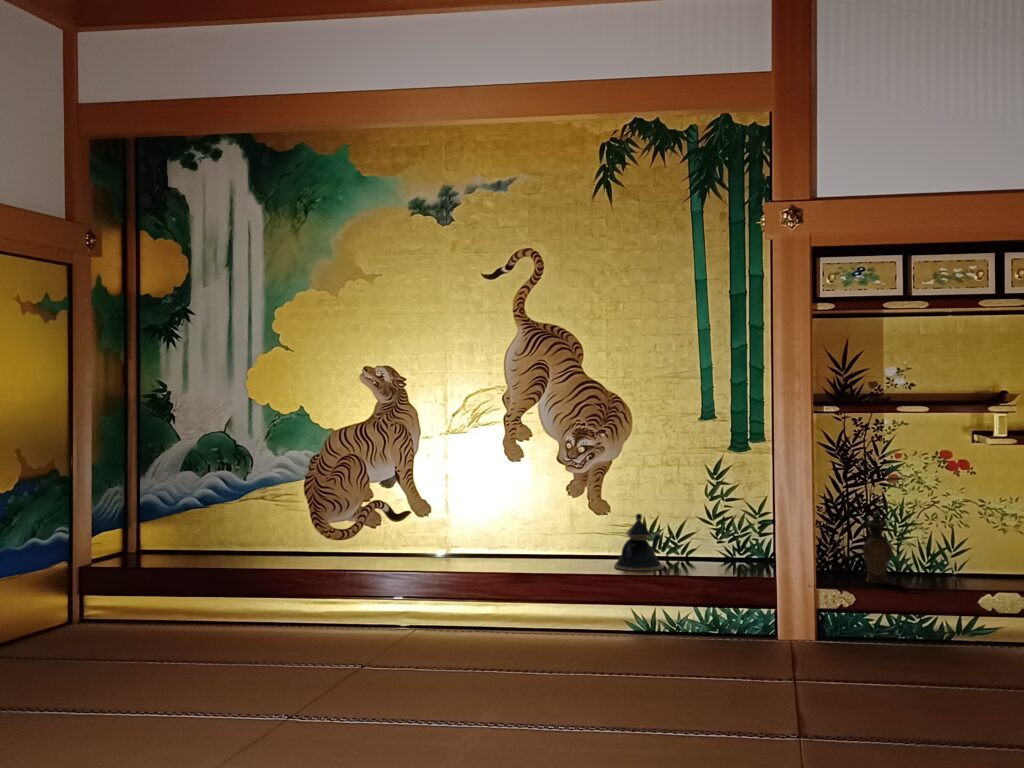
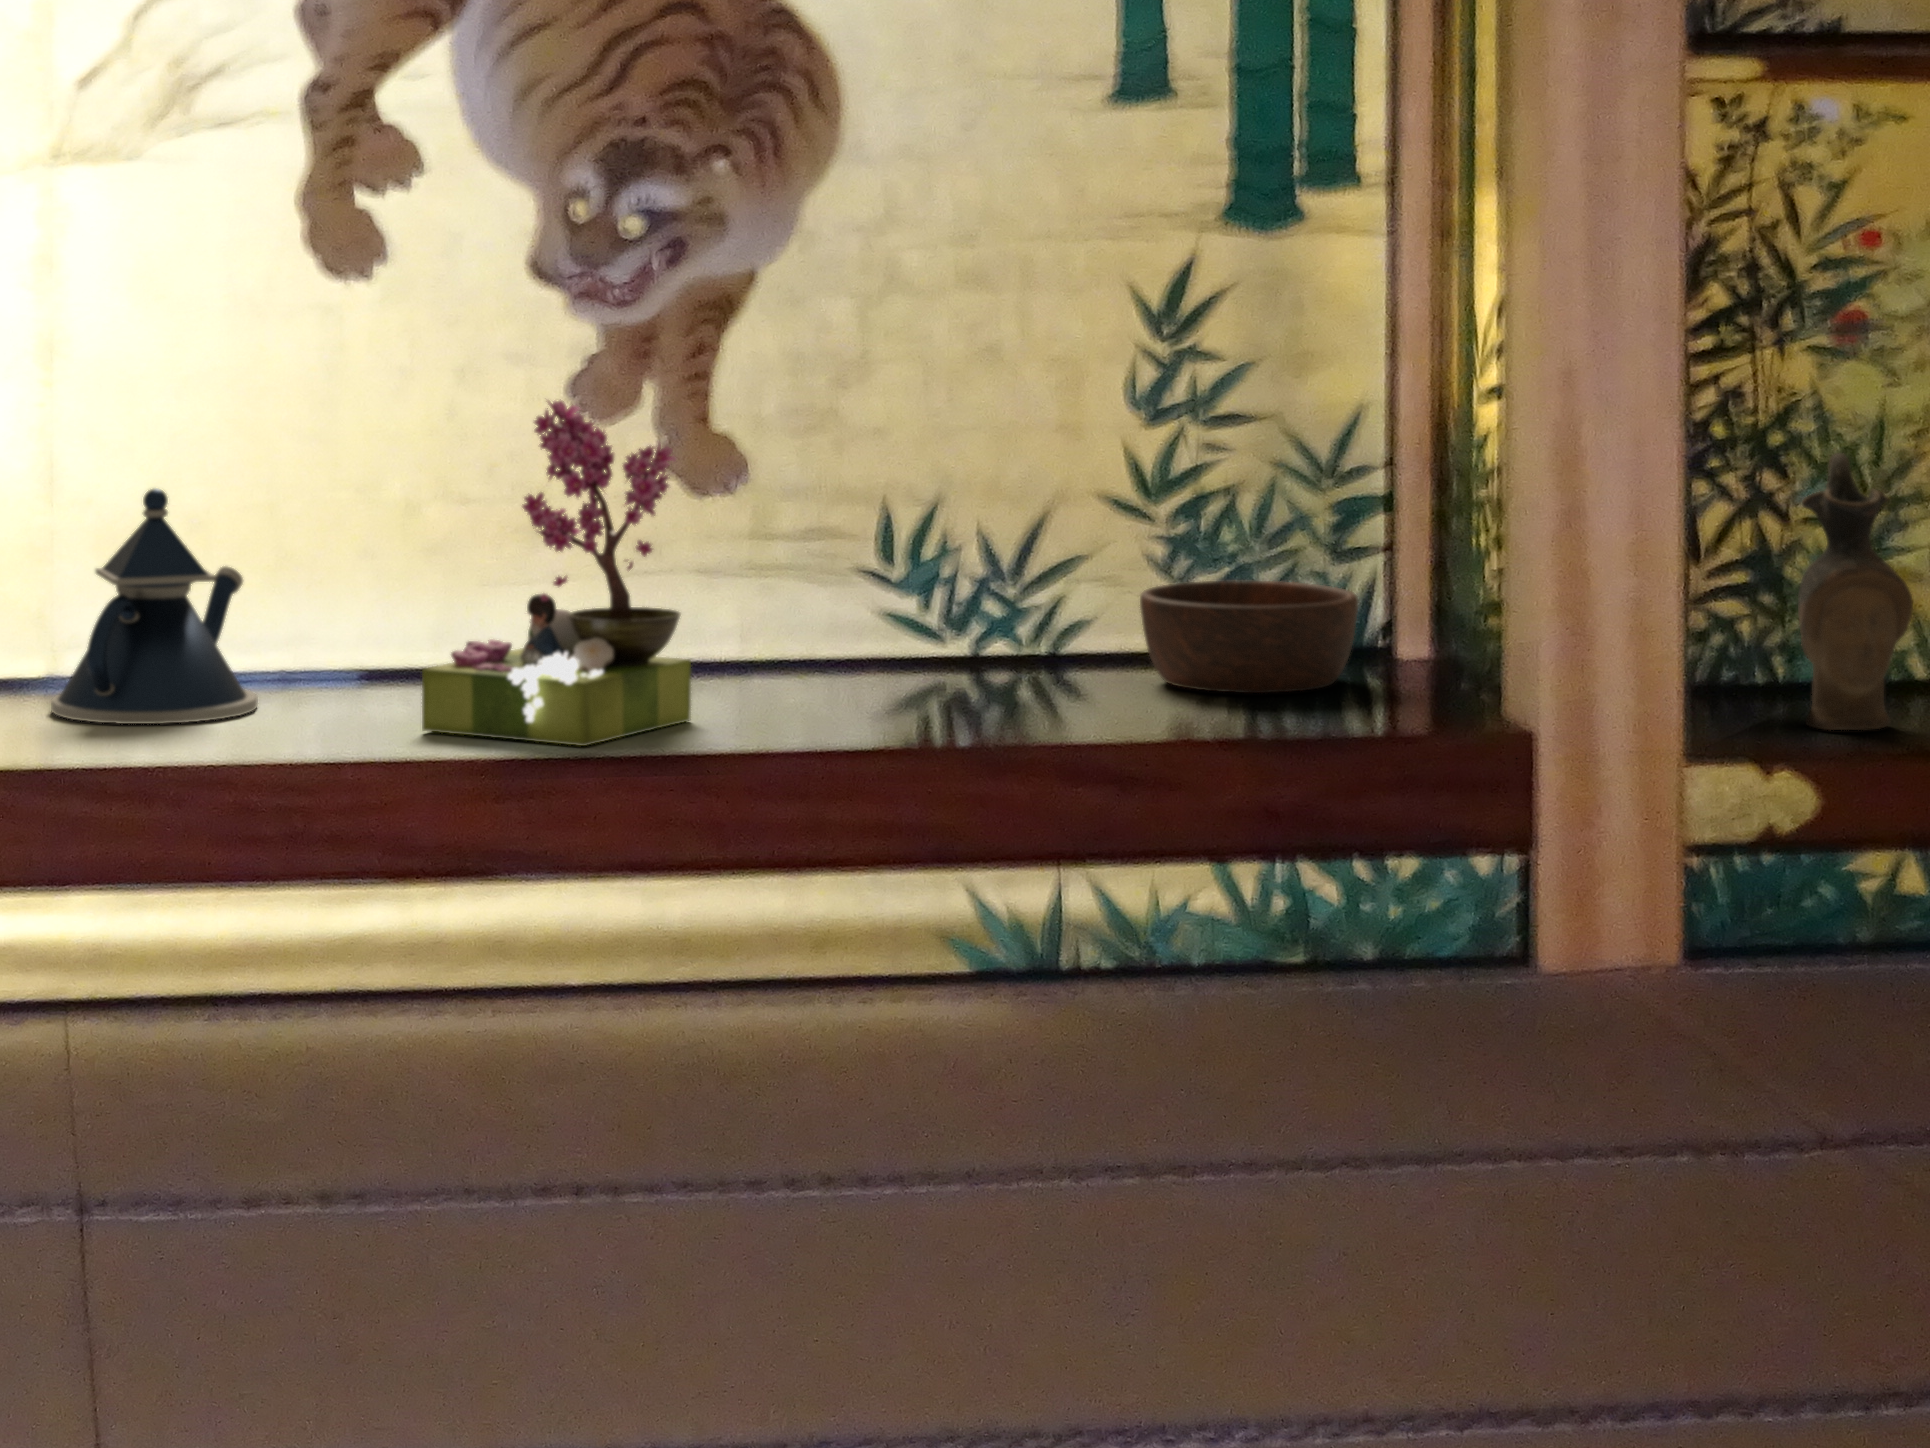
flower arrangement: none [514,489,579,574] -> present [422,400,691,746]
teapot: present [614,514,664,571] -> present [51,488,258,724]
wooden bowl: none [699,540,754,568] -> present [1140,581,1358,693]

